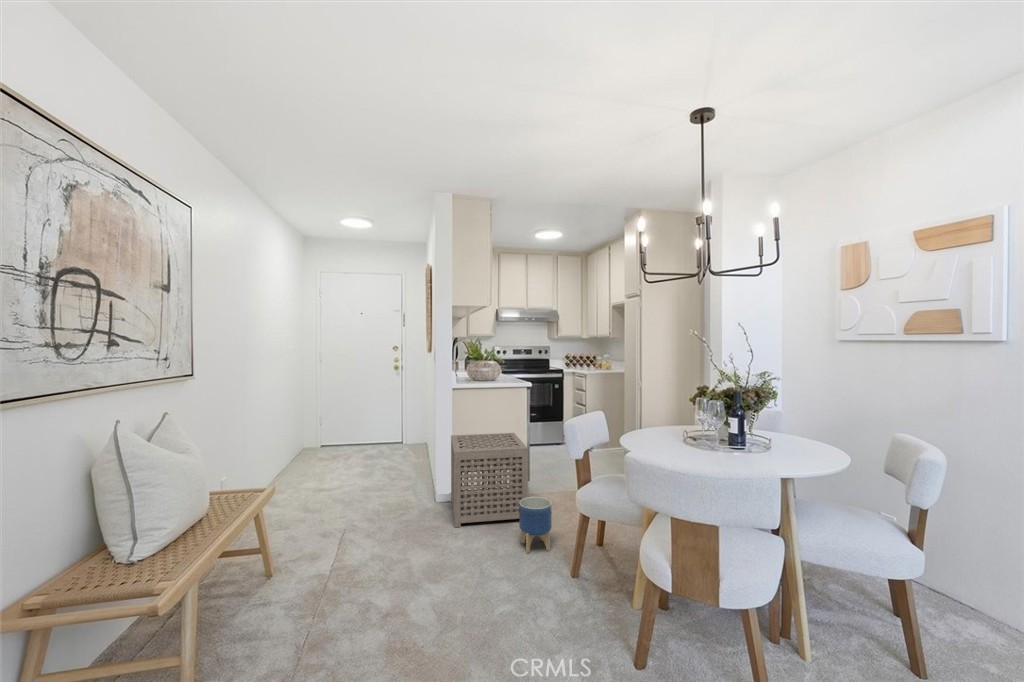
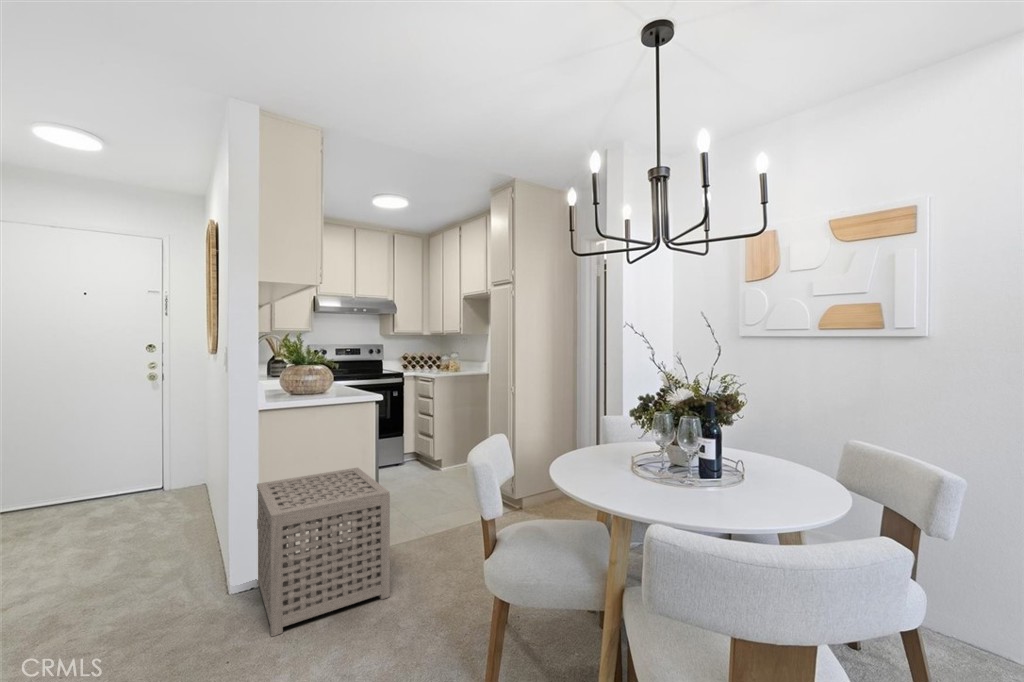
planter: present [519,497,552,553] -> none [388,564,436,656]

